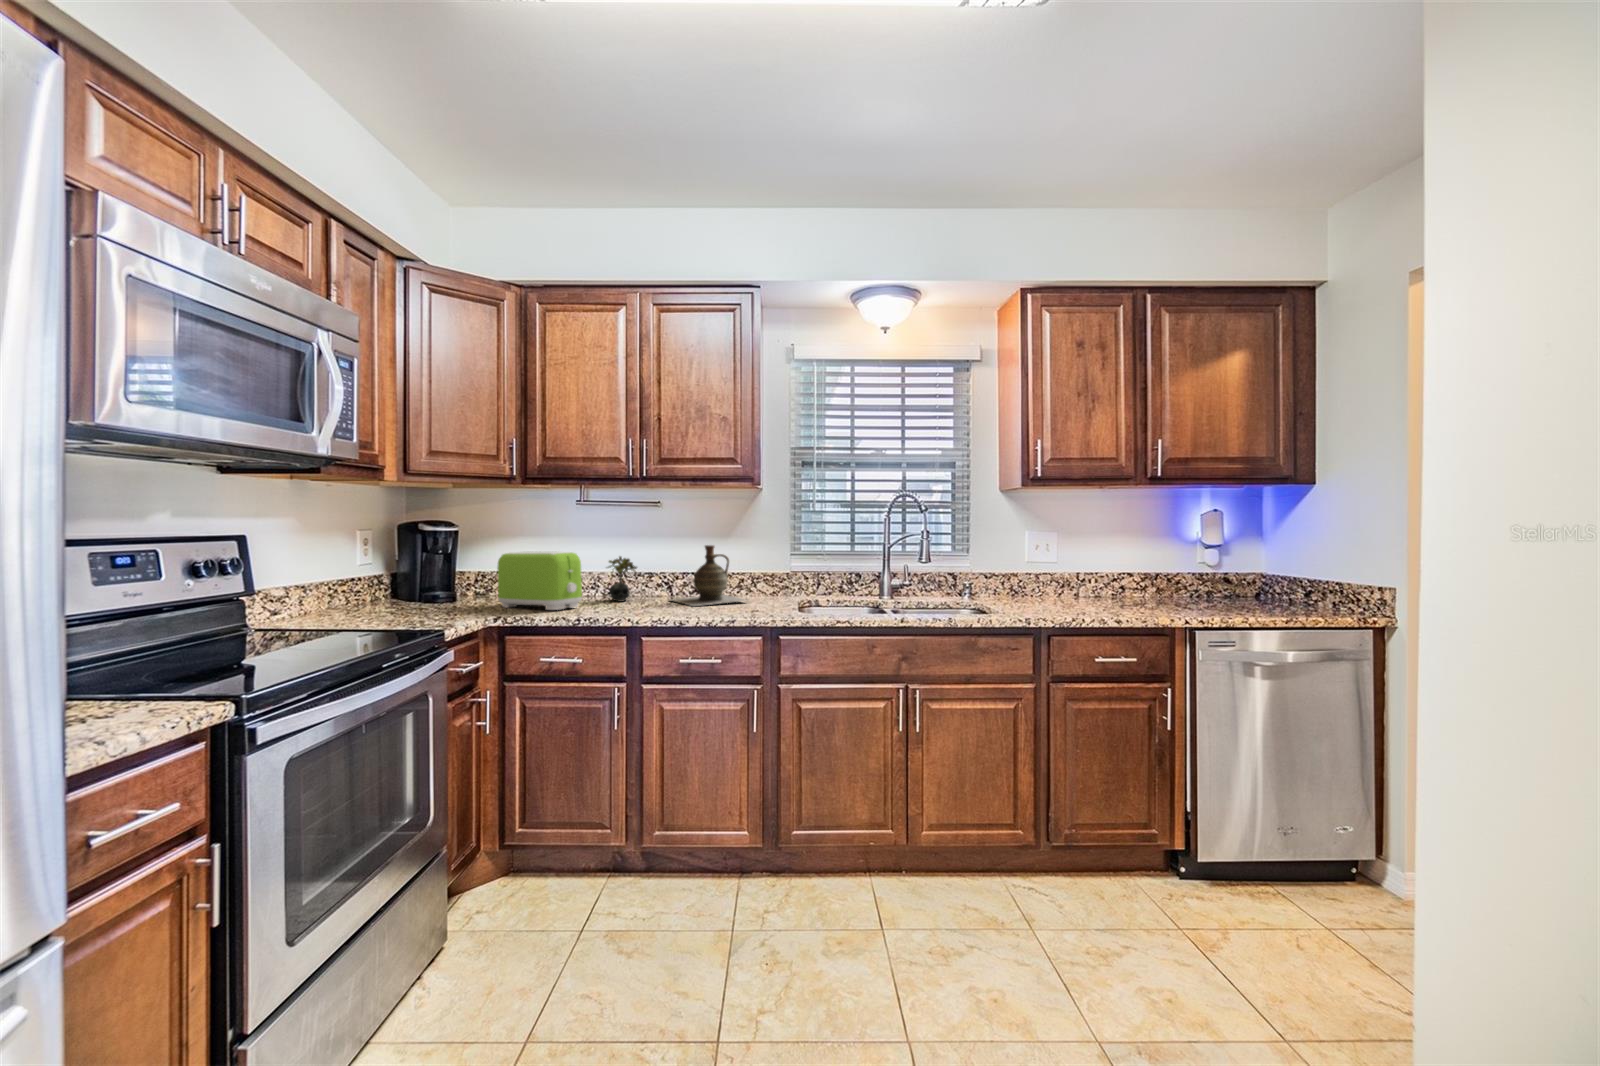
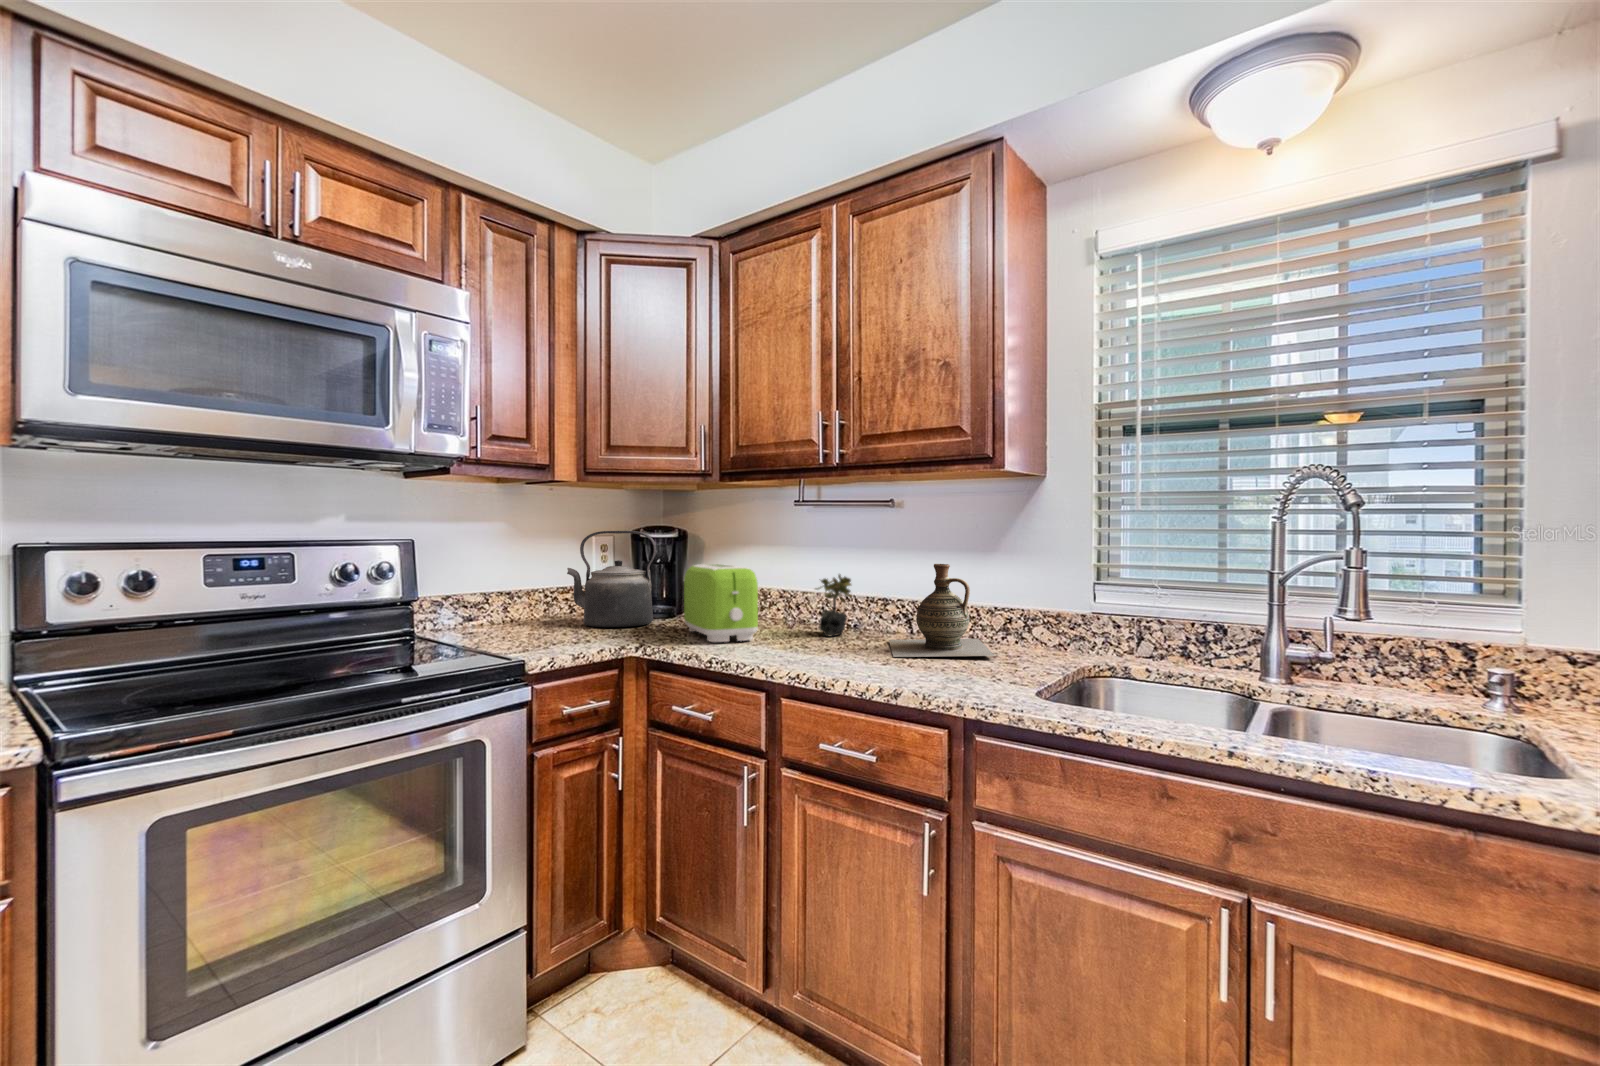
kettle: none [369,525,458,611] -> present [567,531,656,627]

